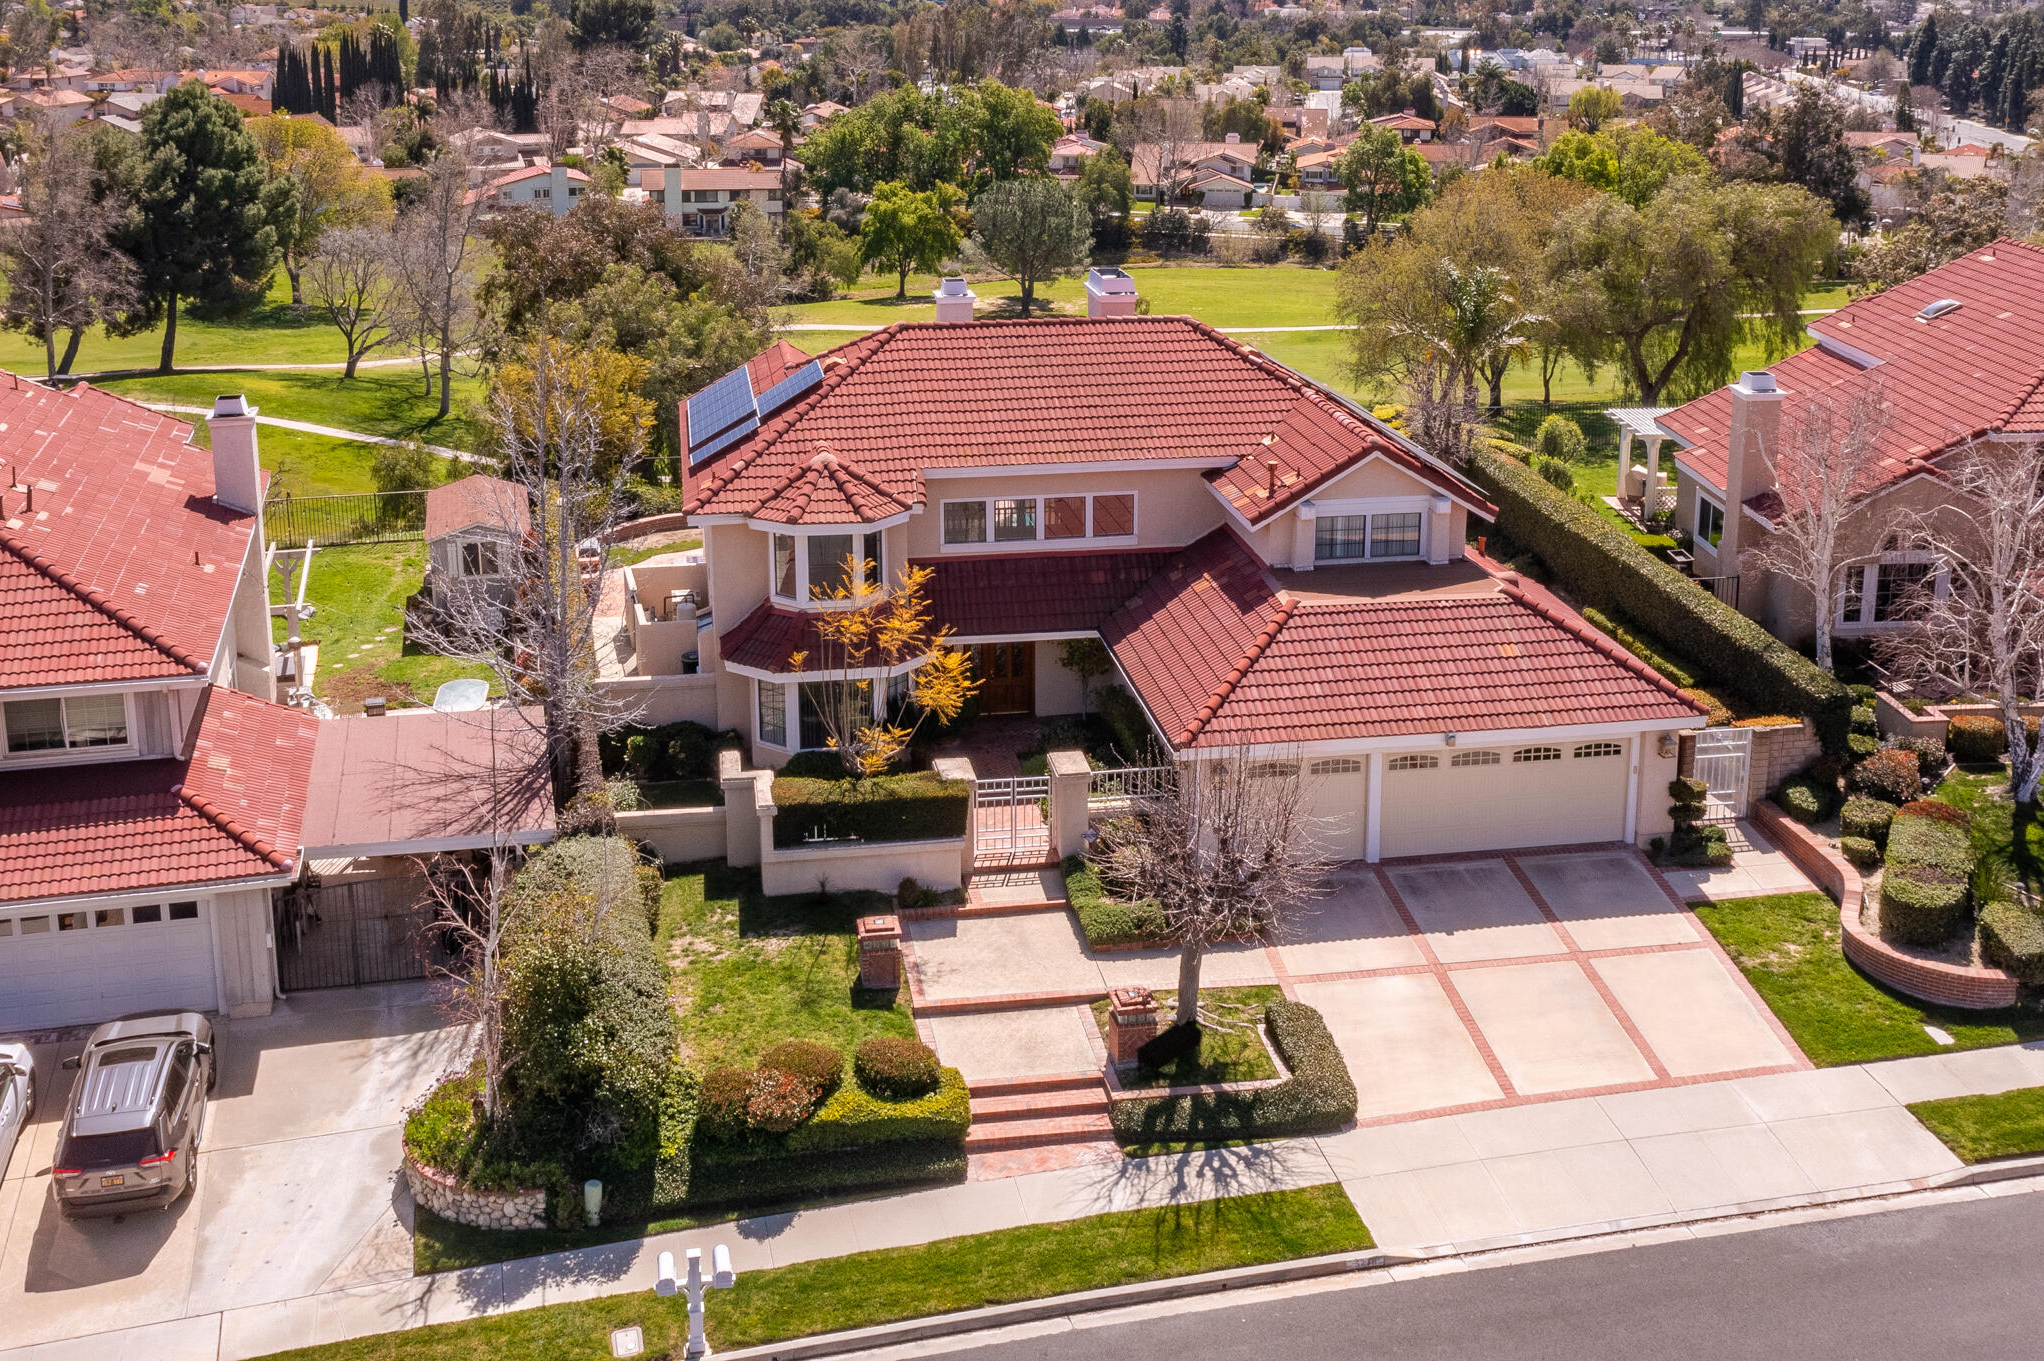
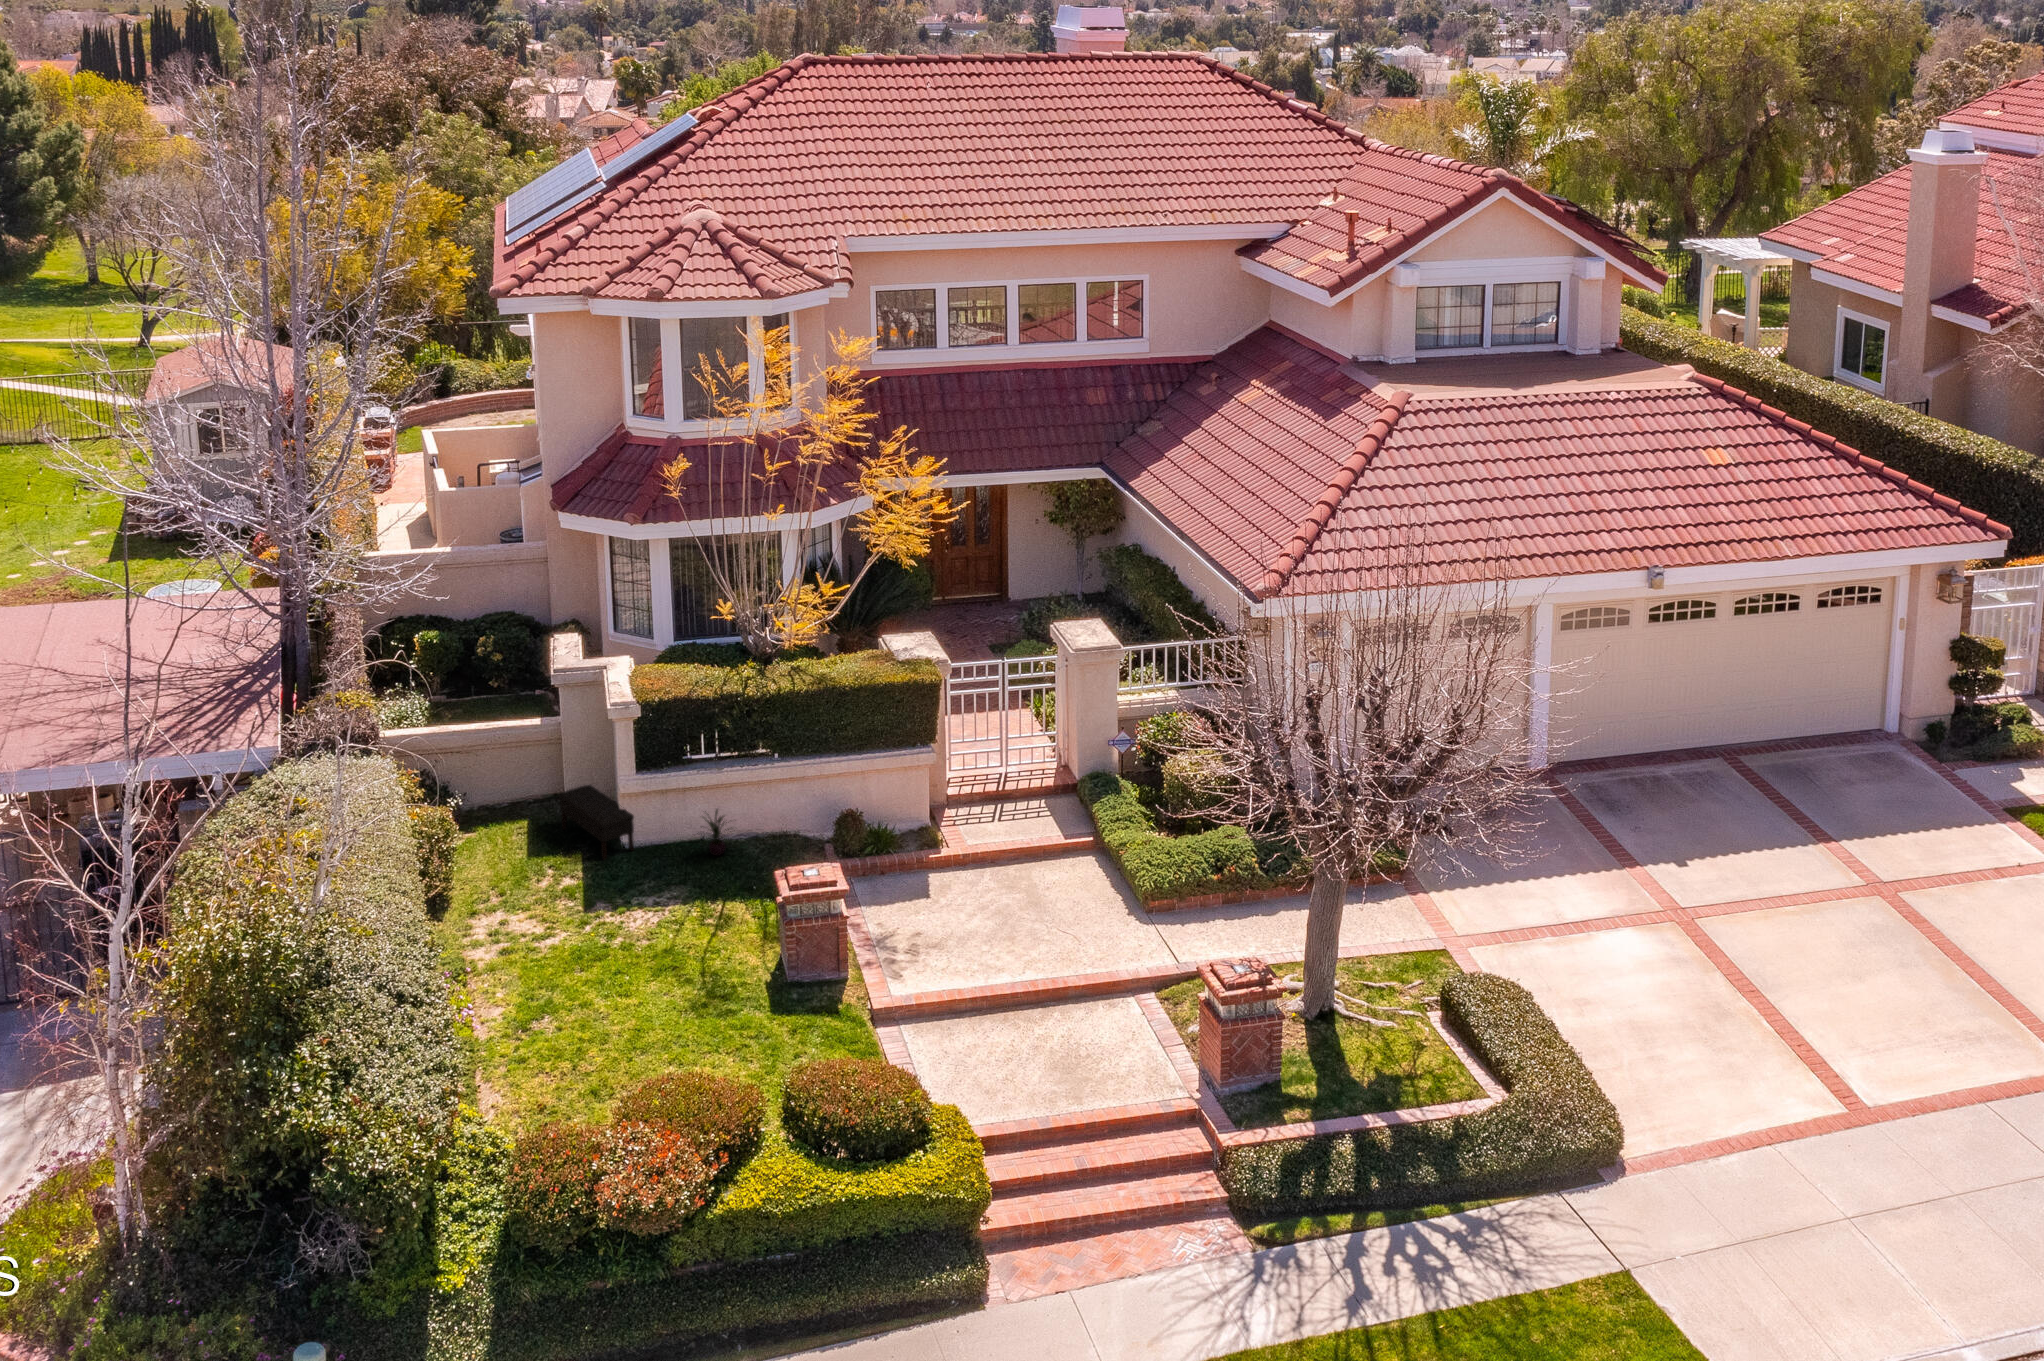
bench: present [1137,1024,1203,1085] -> present [559,785,634,860]

